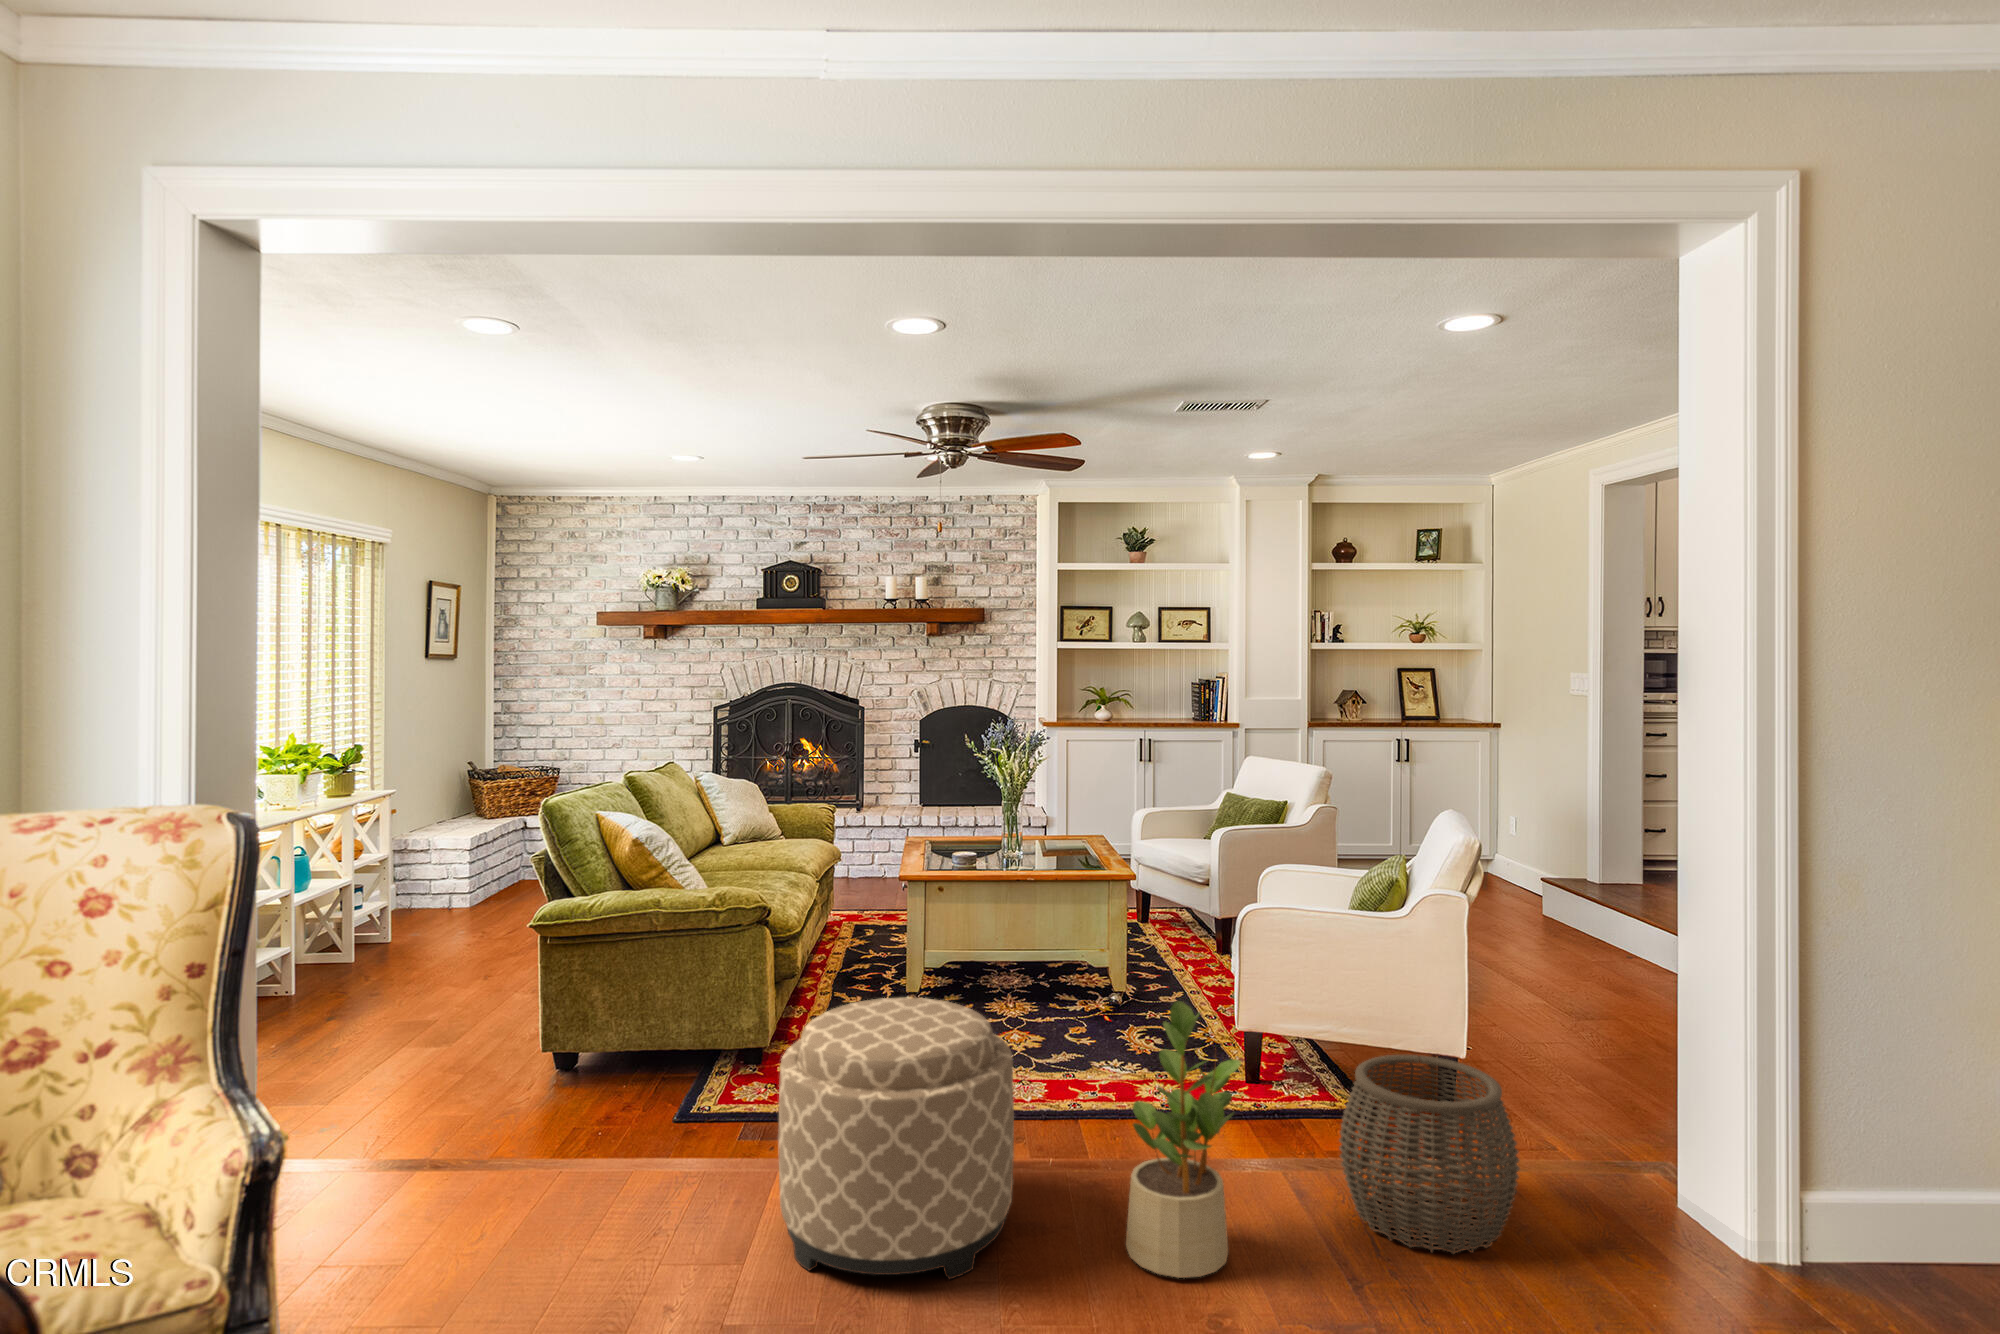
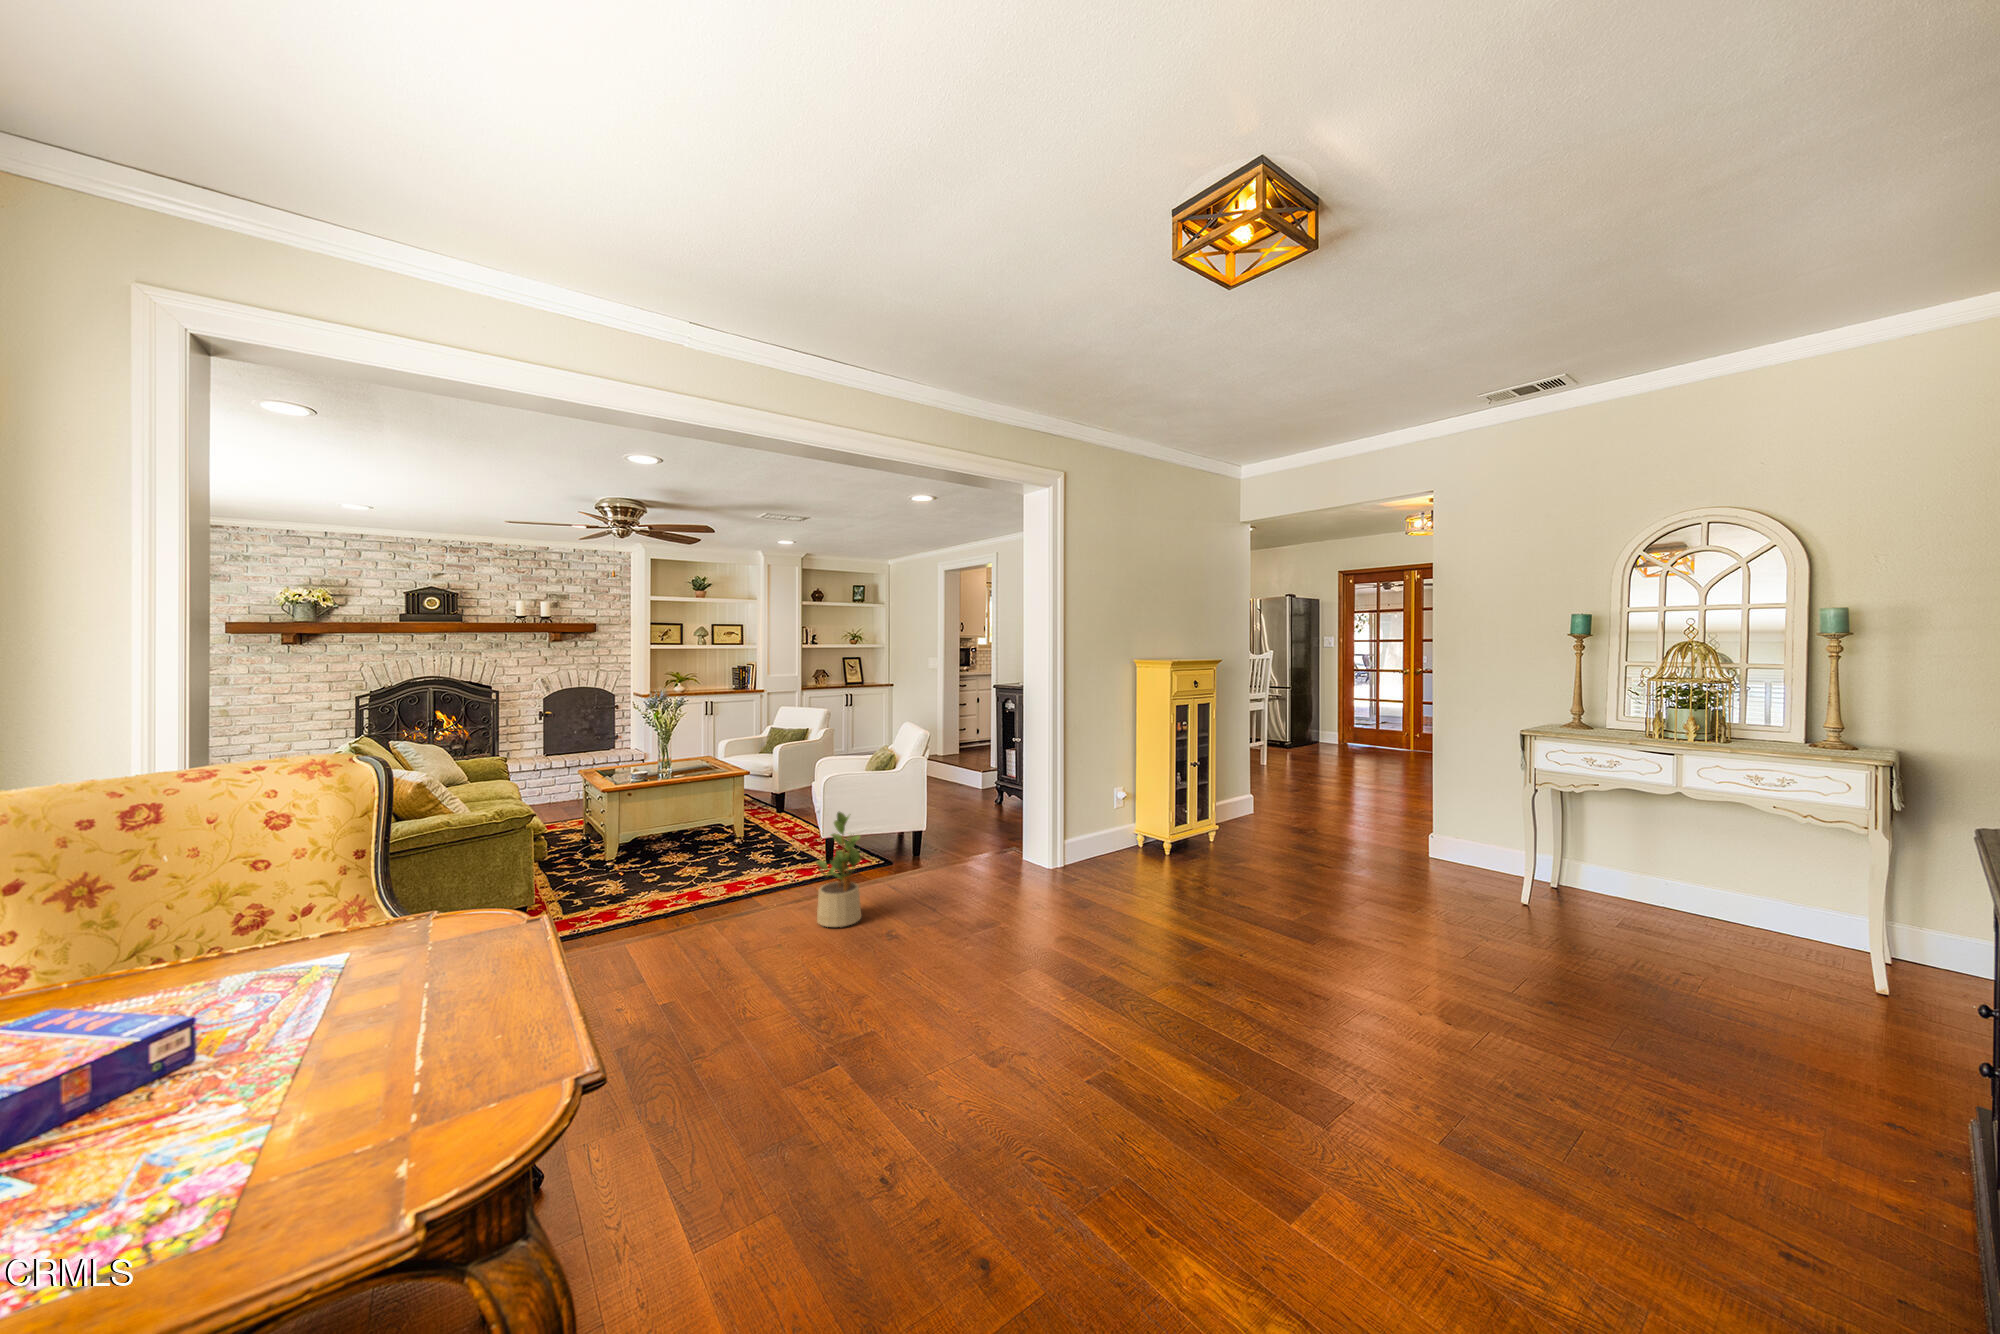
ottoman: present [778,998,1014,1279] -> none [639,834,763,969]
woven basket: present [1339,1055,1520,1254] -> none [893,824,961,896]

